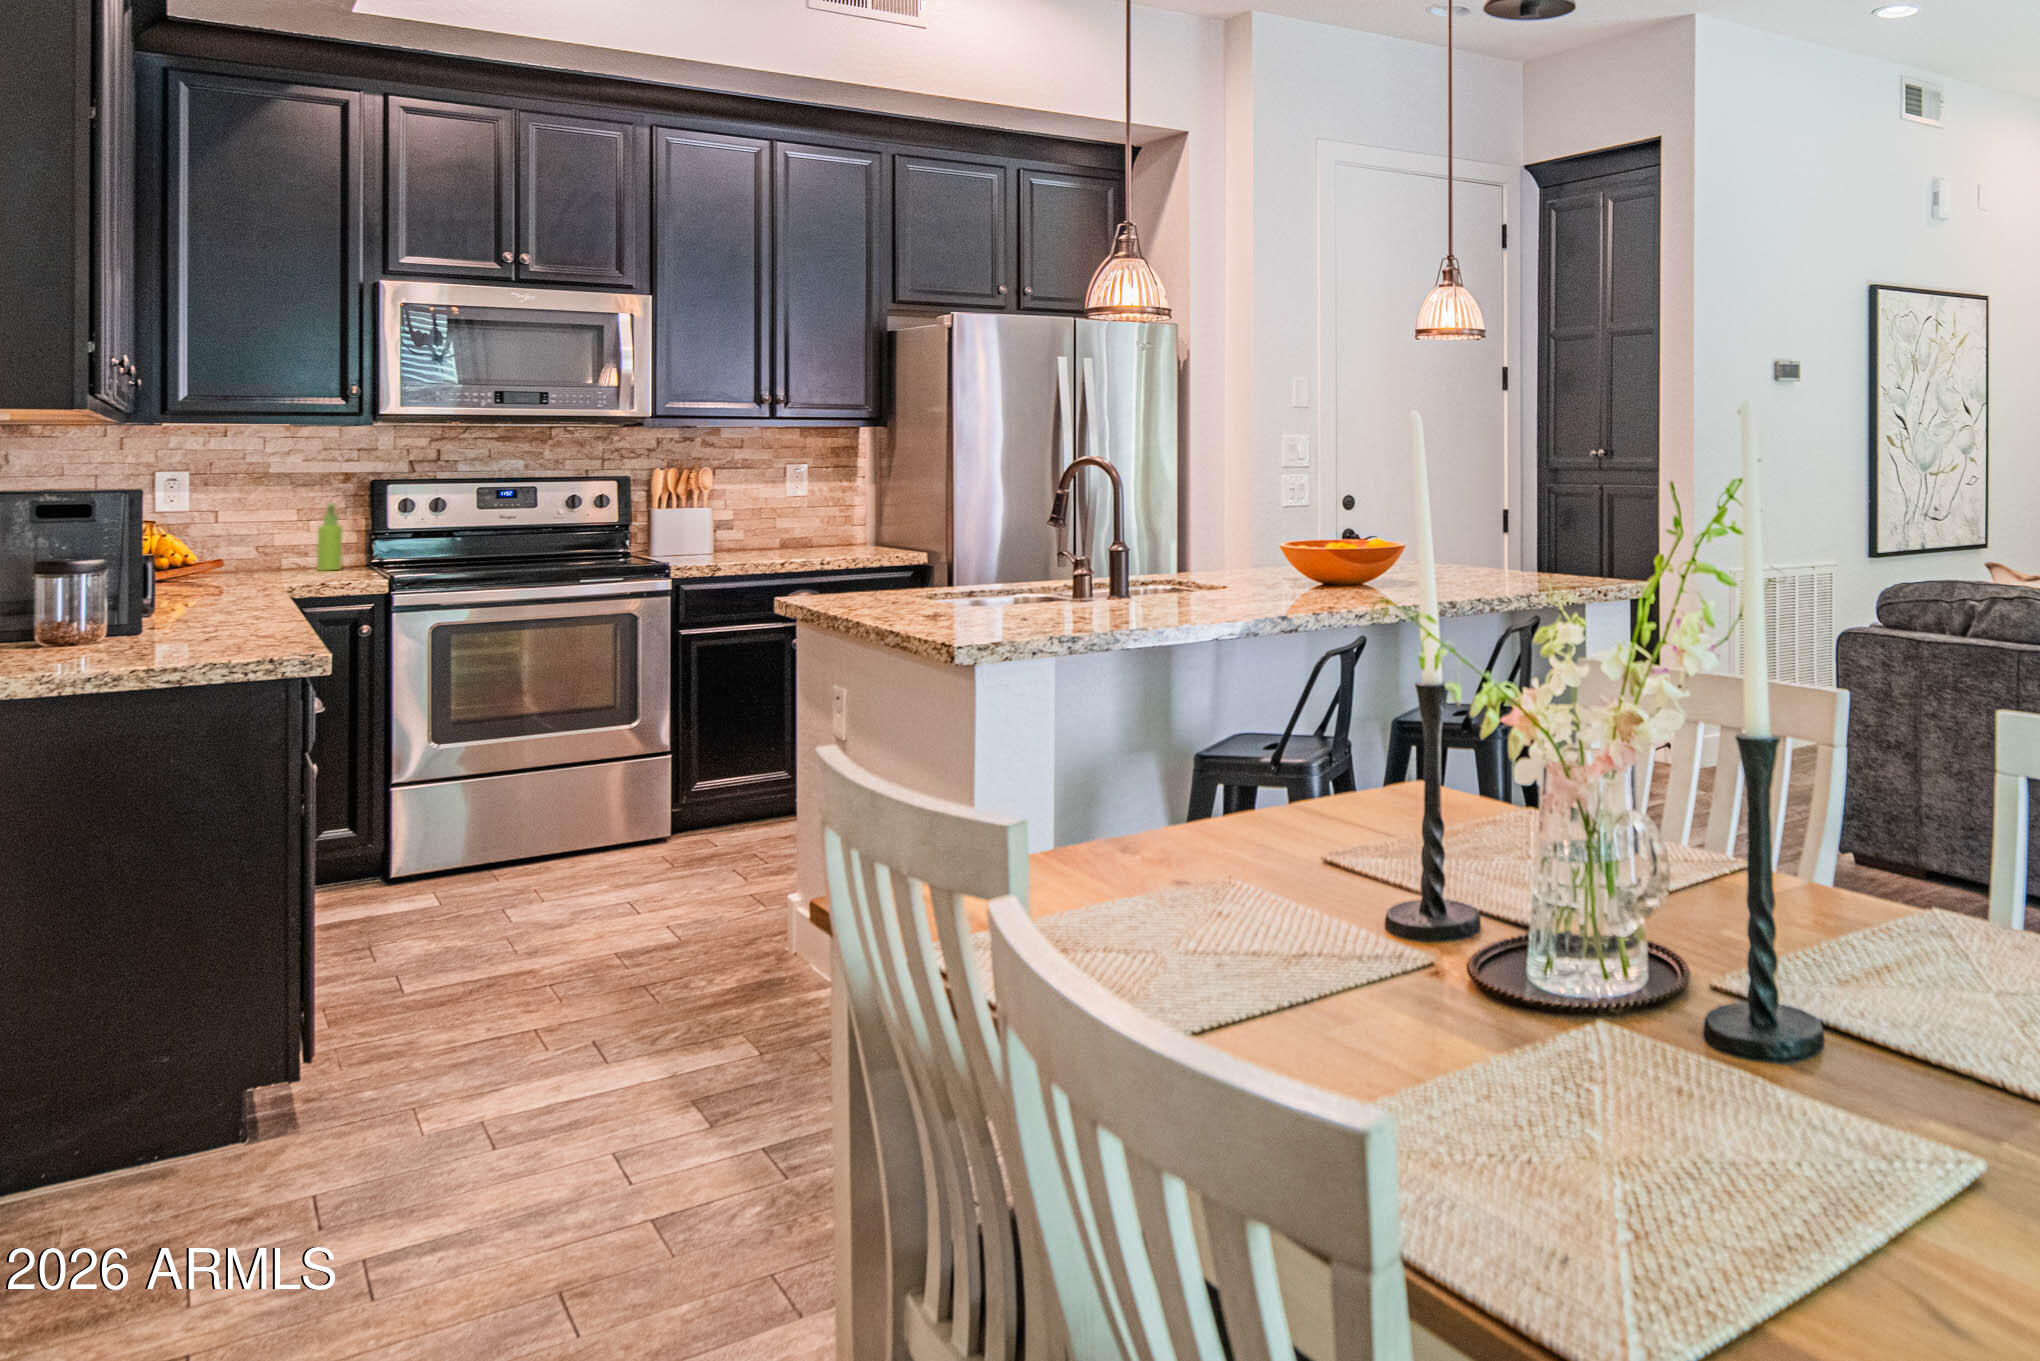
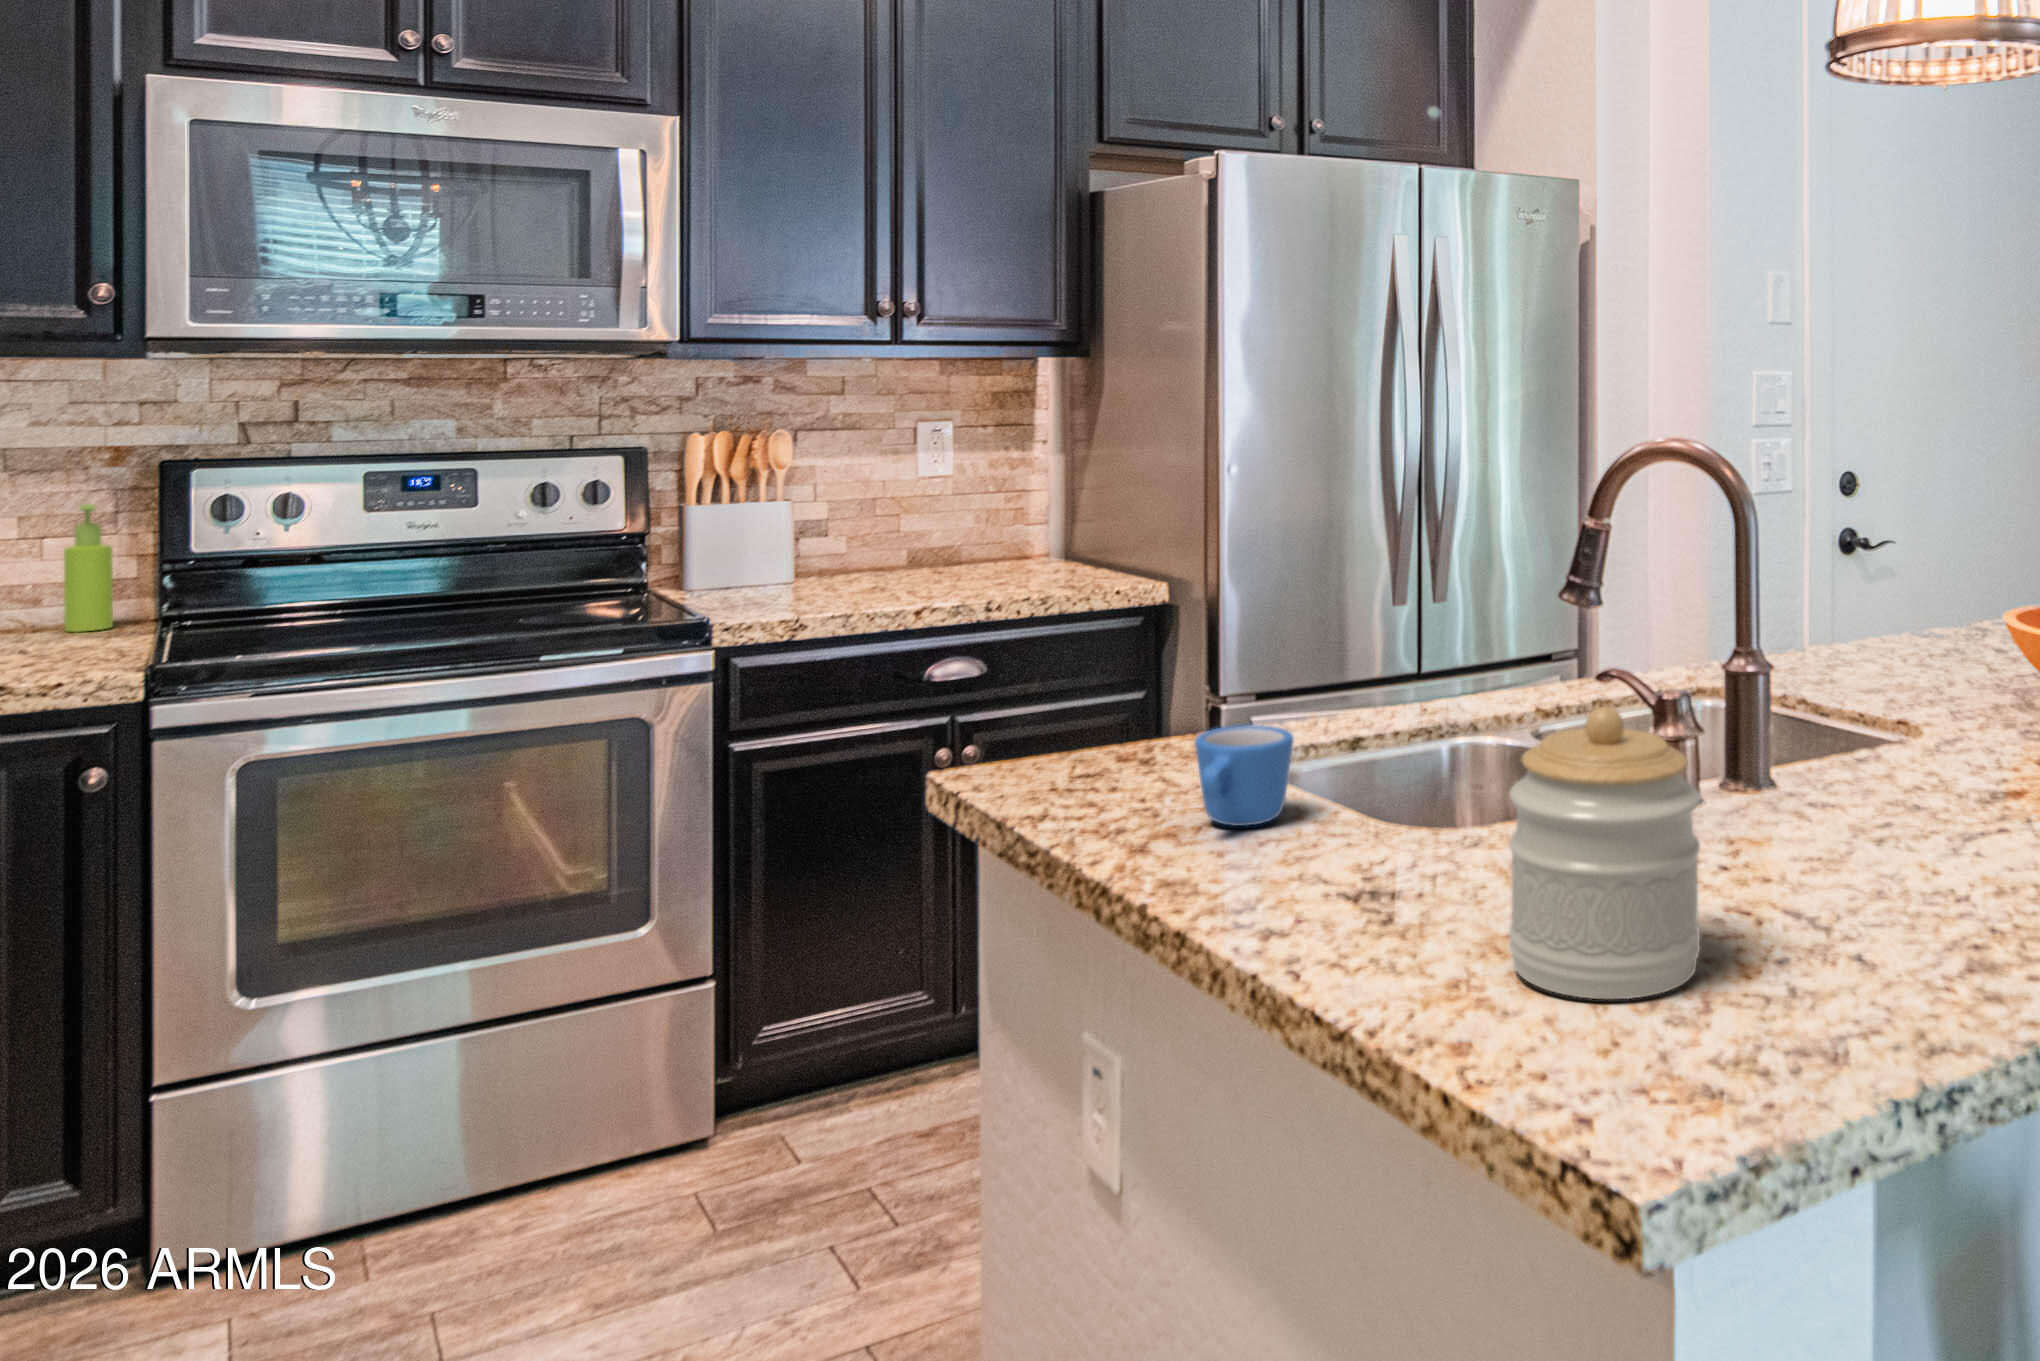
jar: none [939,539,1004,624] -> present [1509,707,1700,999]
mug: none [866,572,908,606] -> present [1195,725,1294,826]

